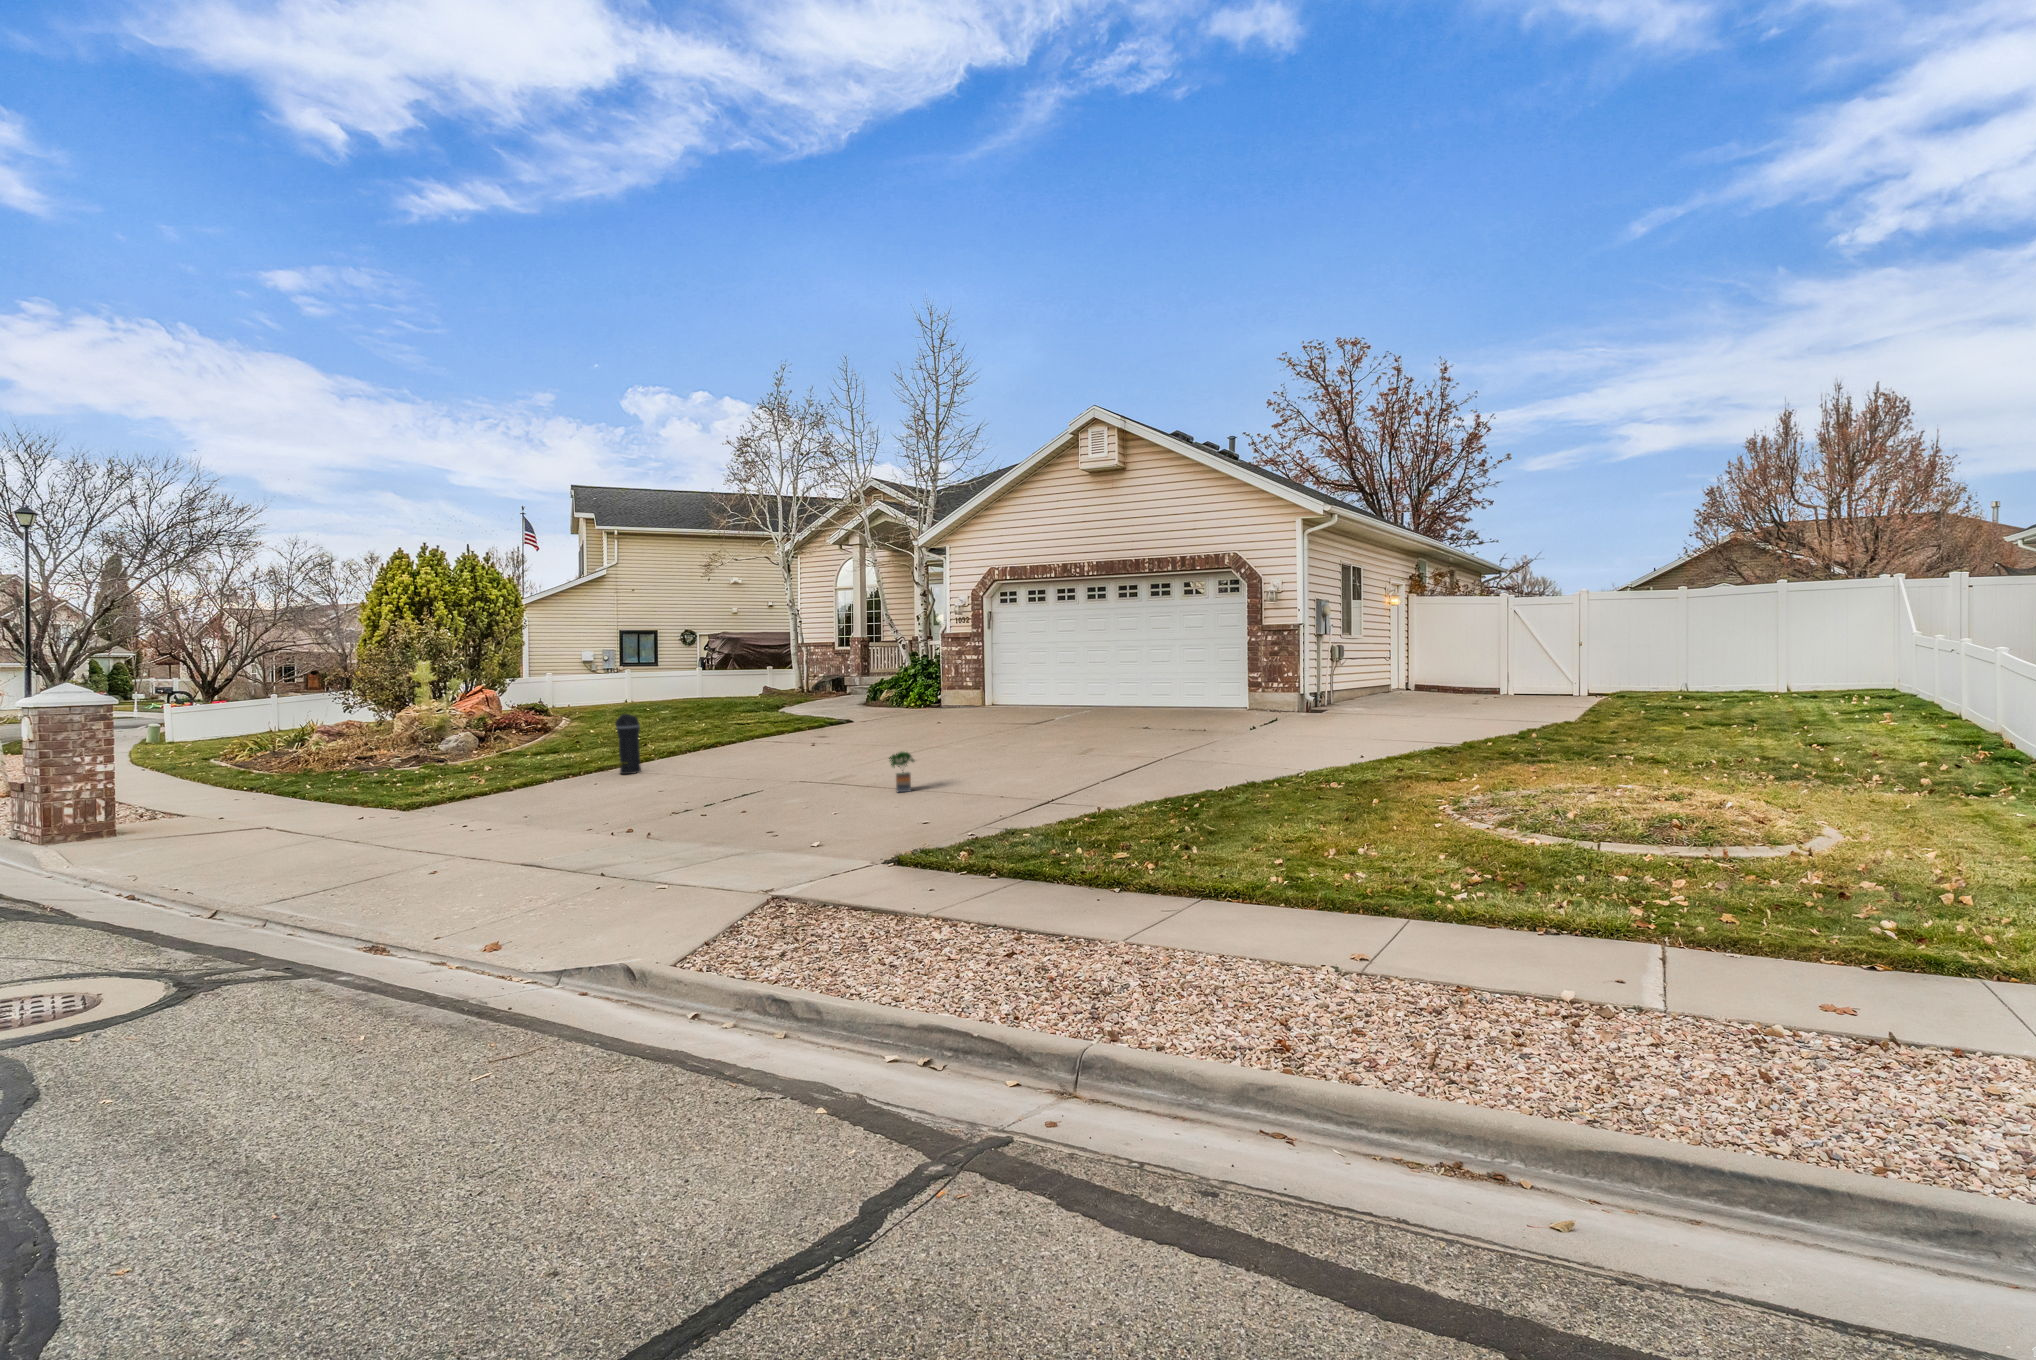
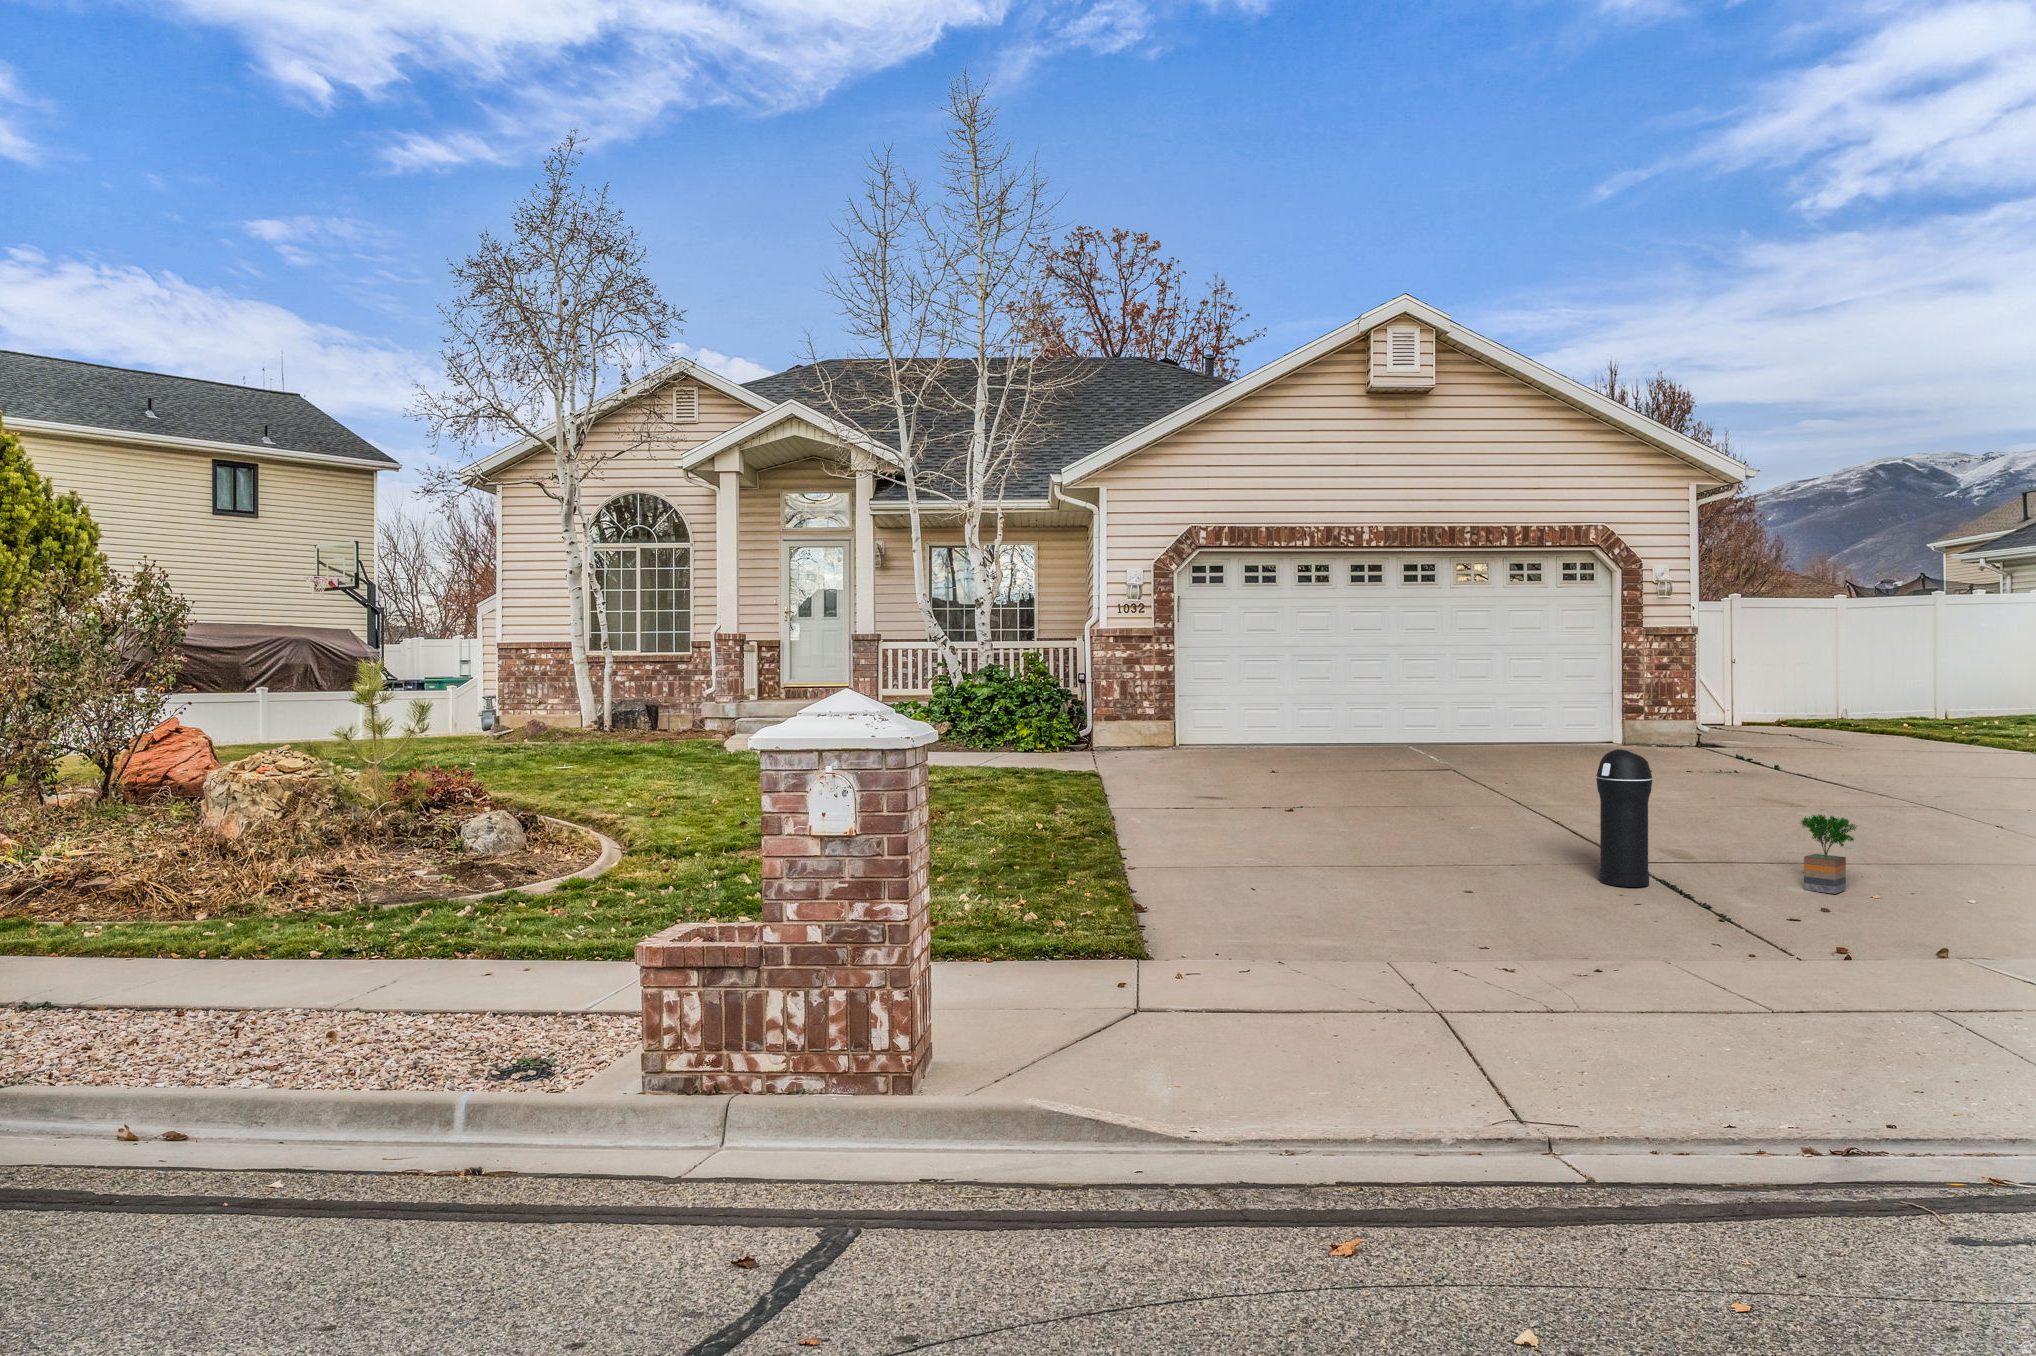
trash can: present [615,714,641,774] -> present [1596,749,1652,887]

